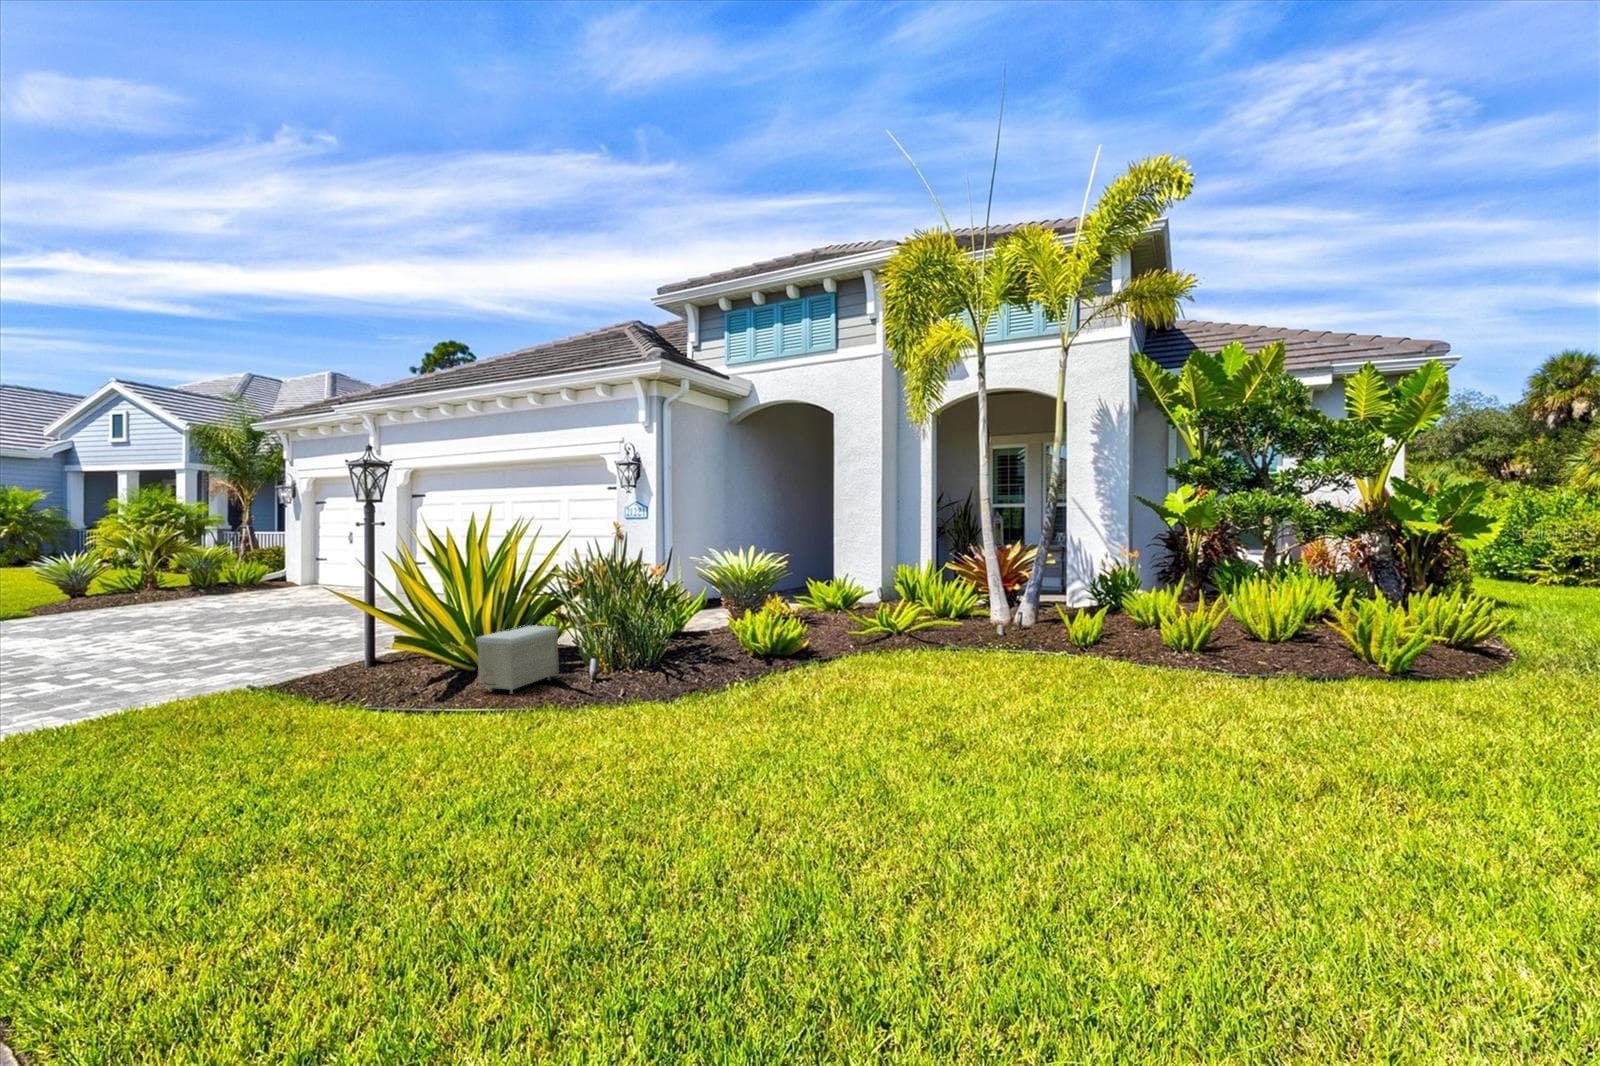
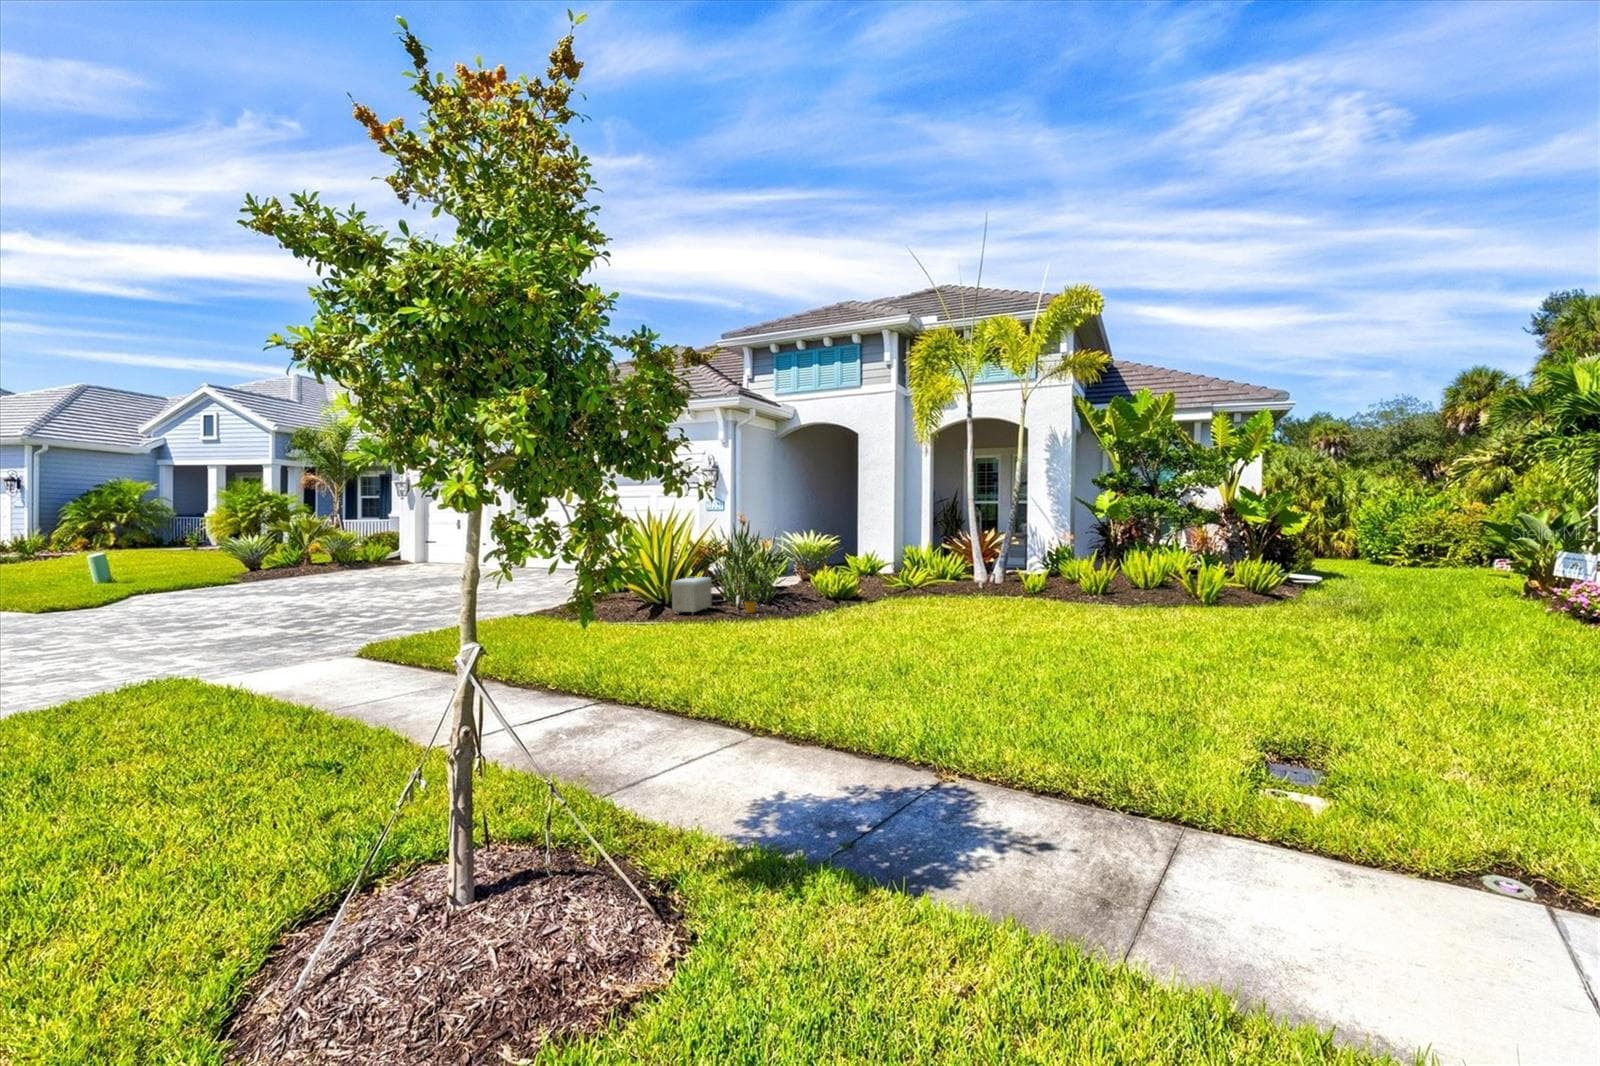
house plant: none [587,630,627,691] -> present [739,577,761,613]

